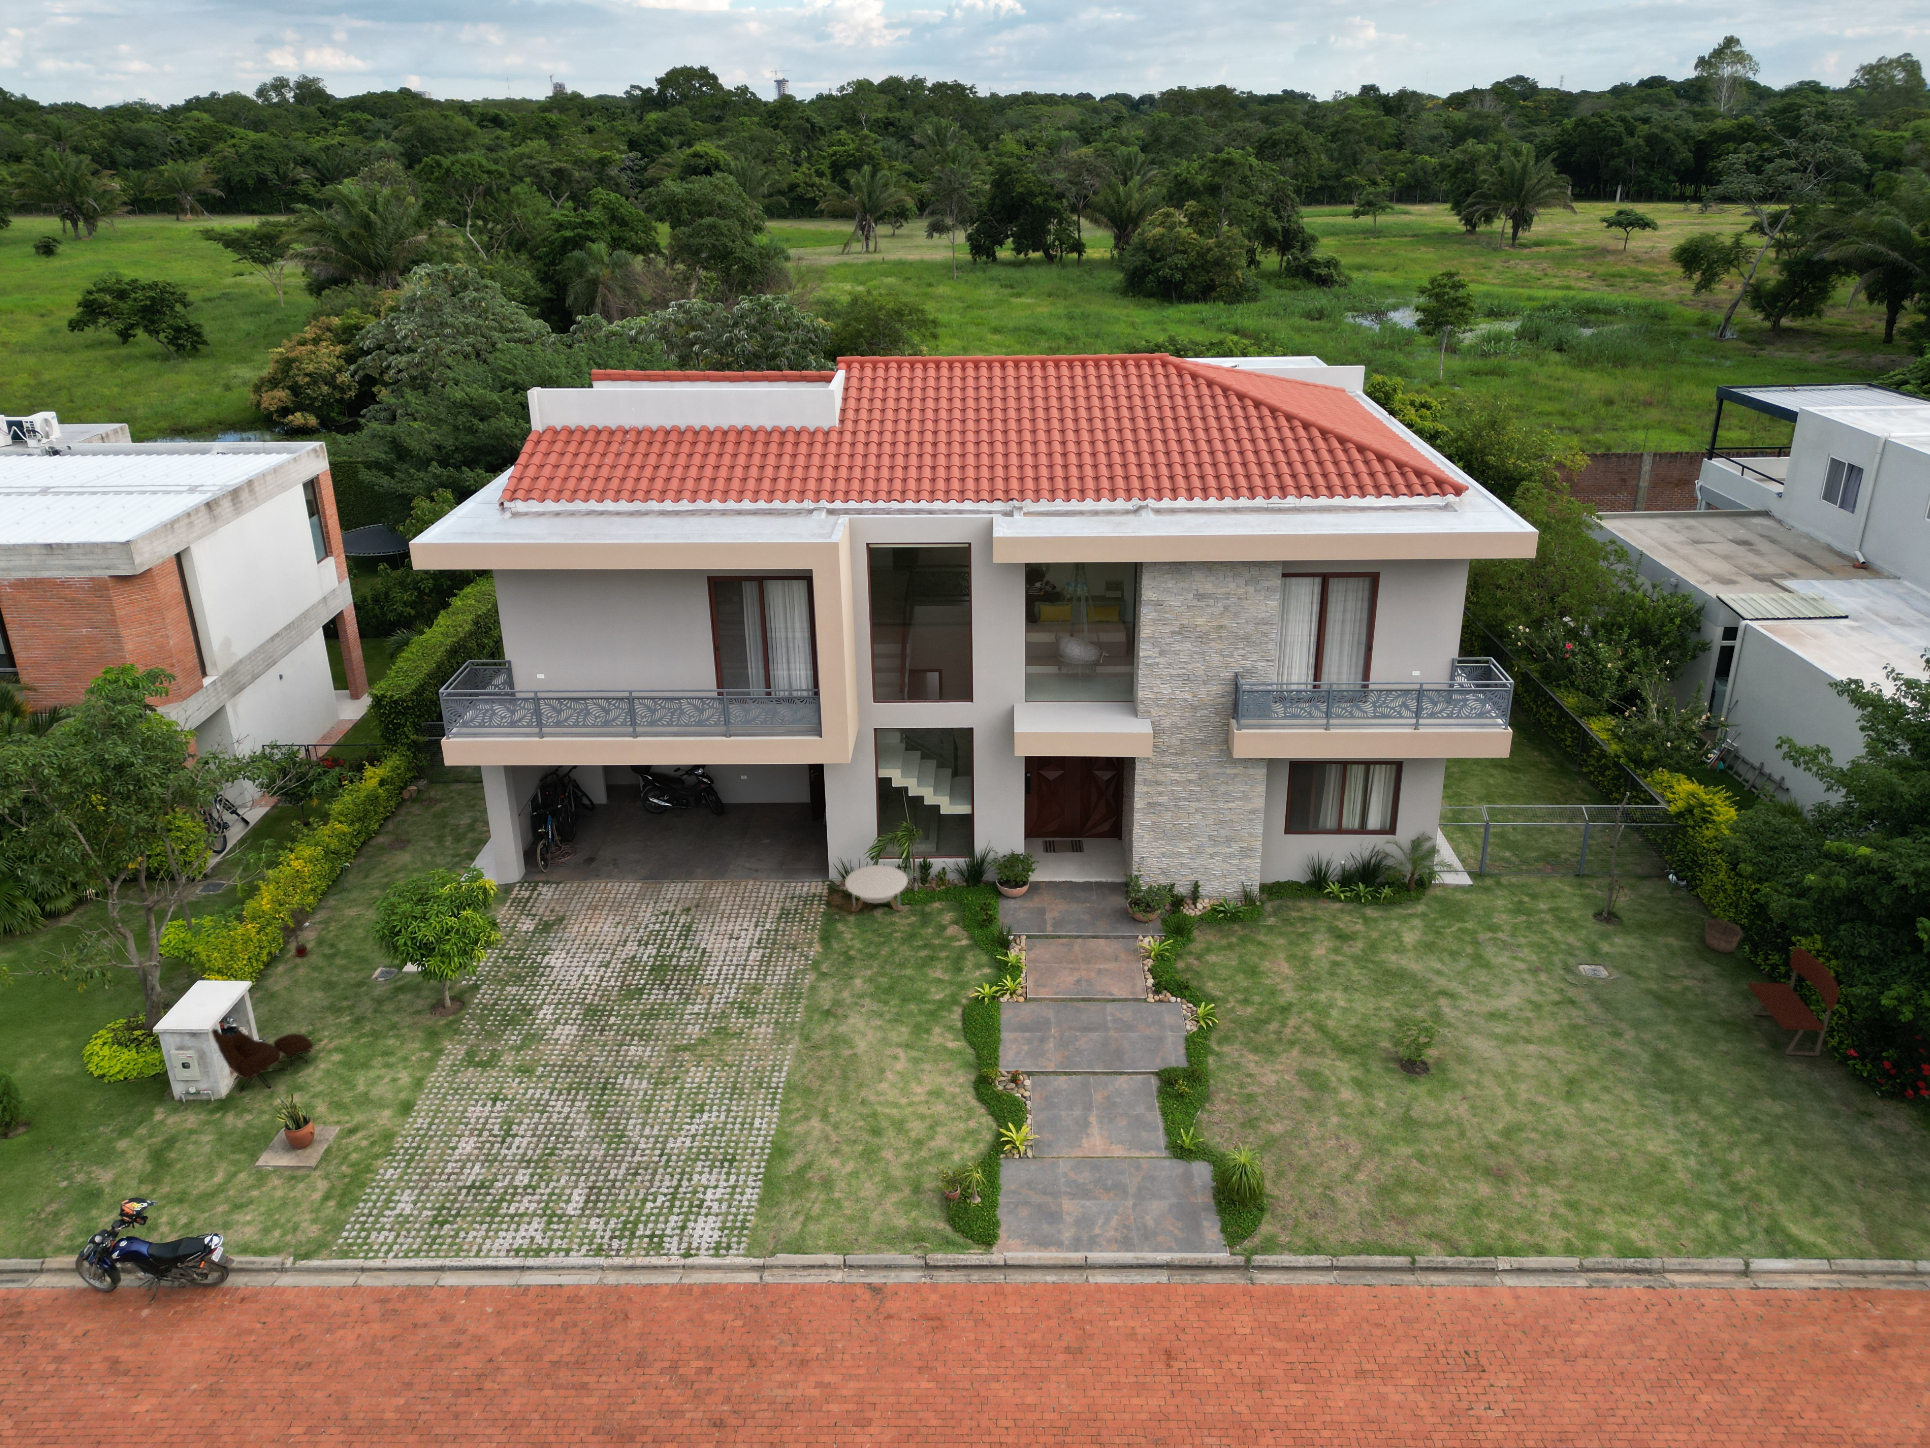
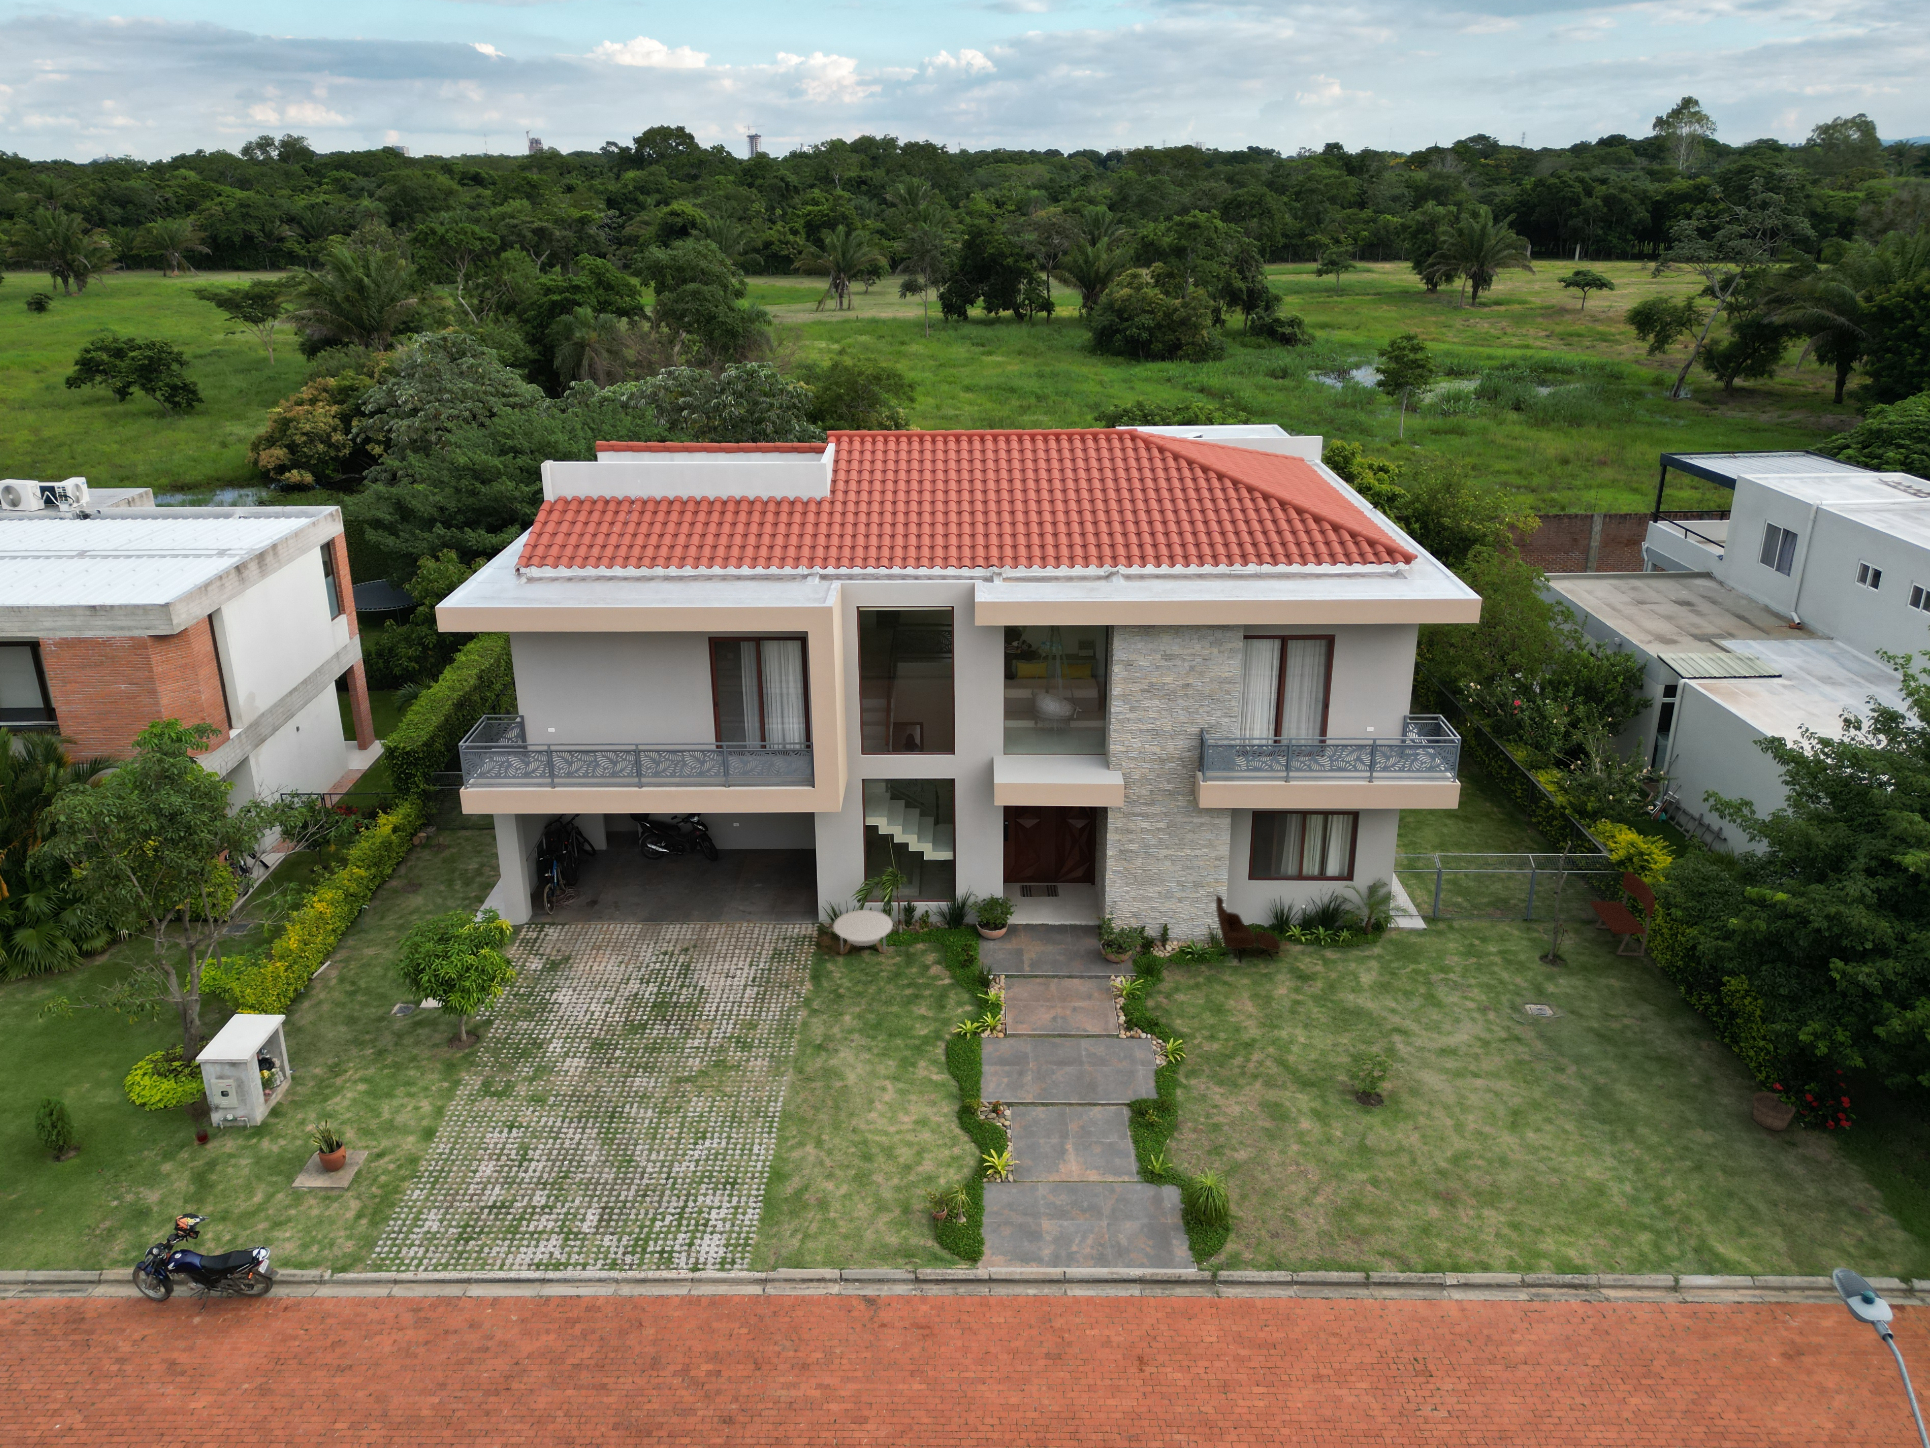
potted tree: present [278,905,309,957] -> present [183,1092,219,1144]
wooden bucket: present [1704,919,1742,953] -> present [1752,1092,1795,1131]
bench: present [1748,947,1839,1056] -> present [1590,871,1655,956]
lounge chair: present [212,1029,313,1093] -> present [1216,896,1280,962]

